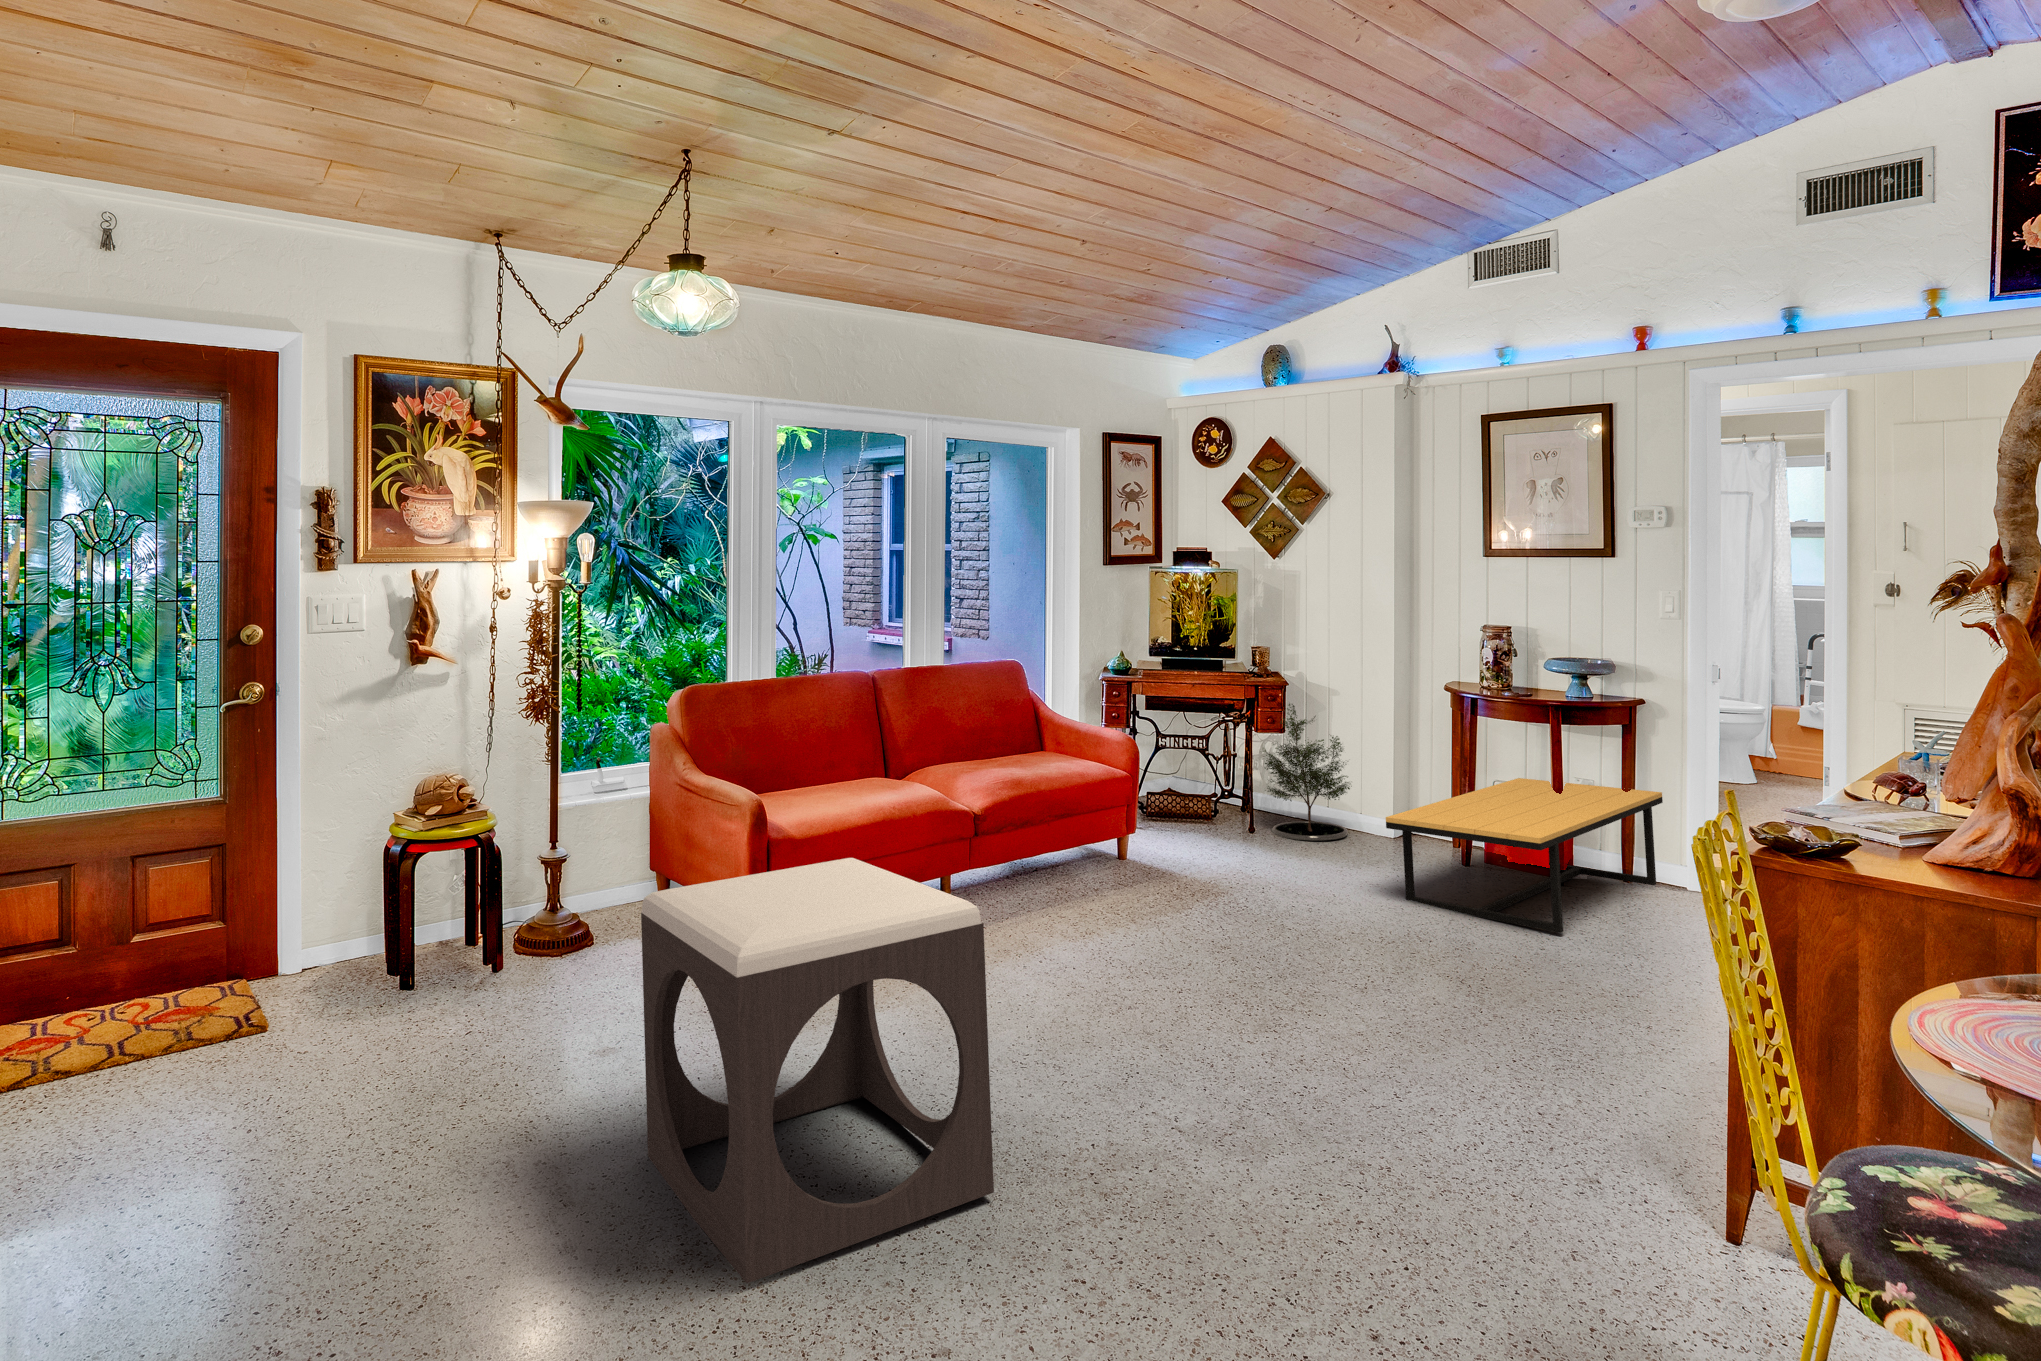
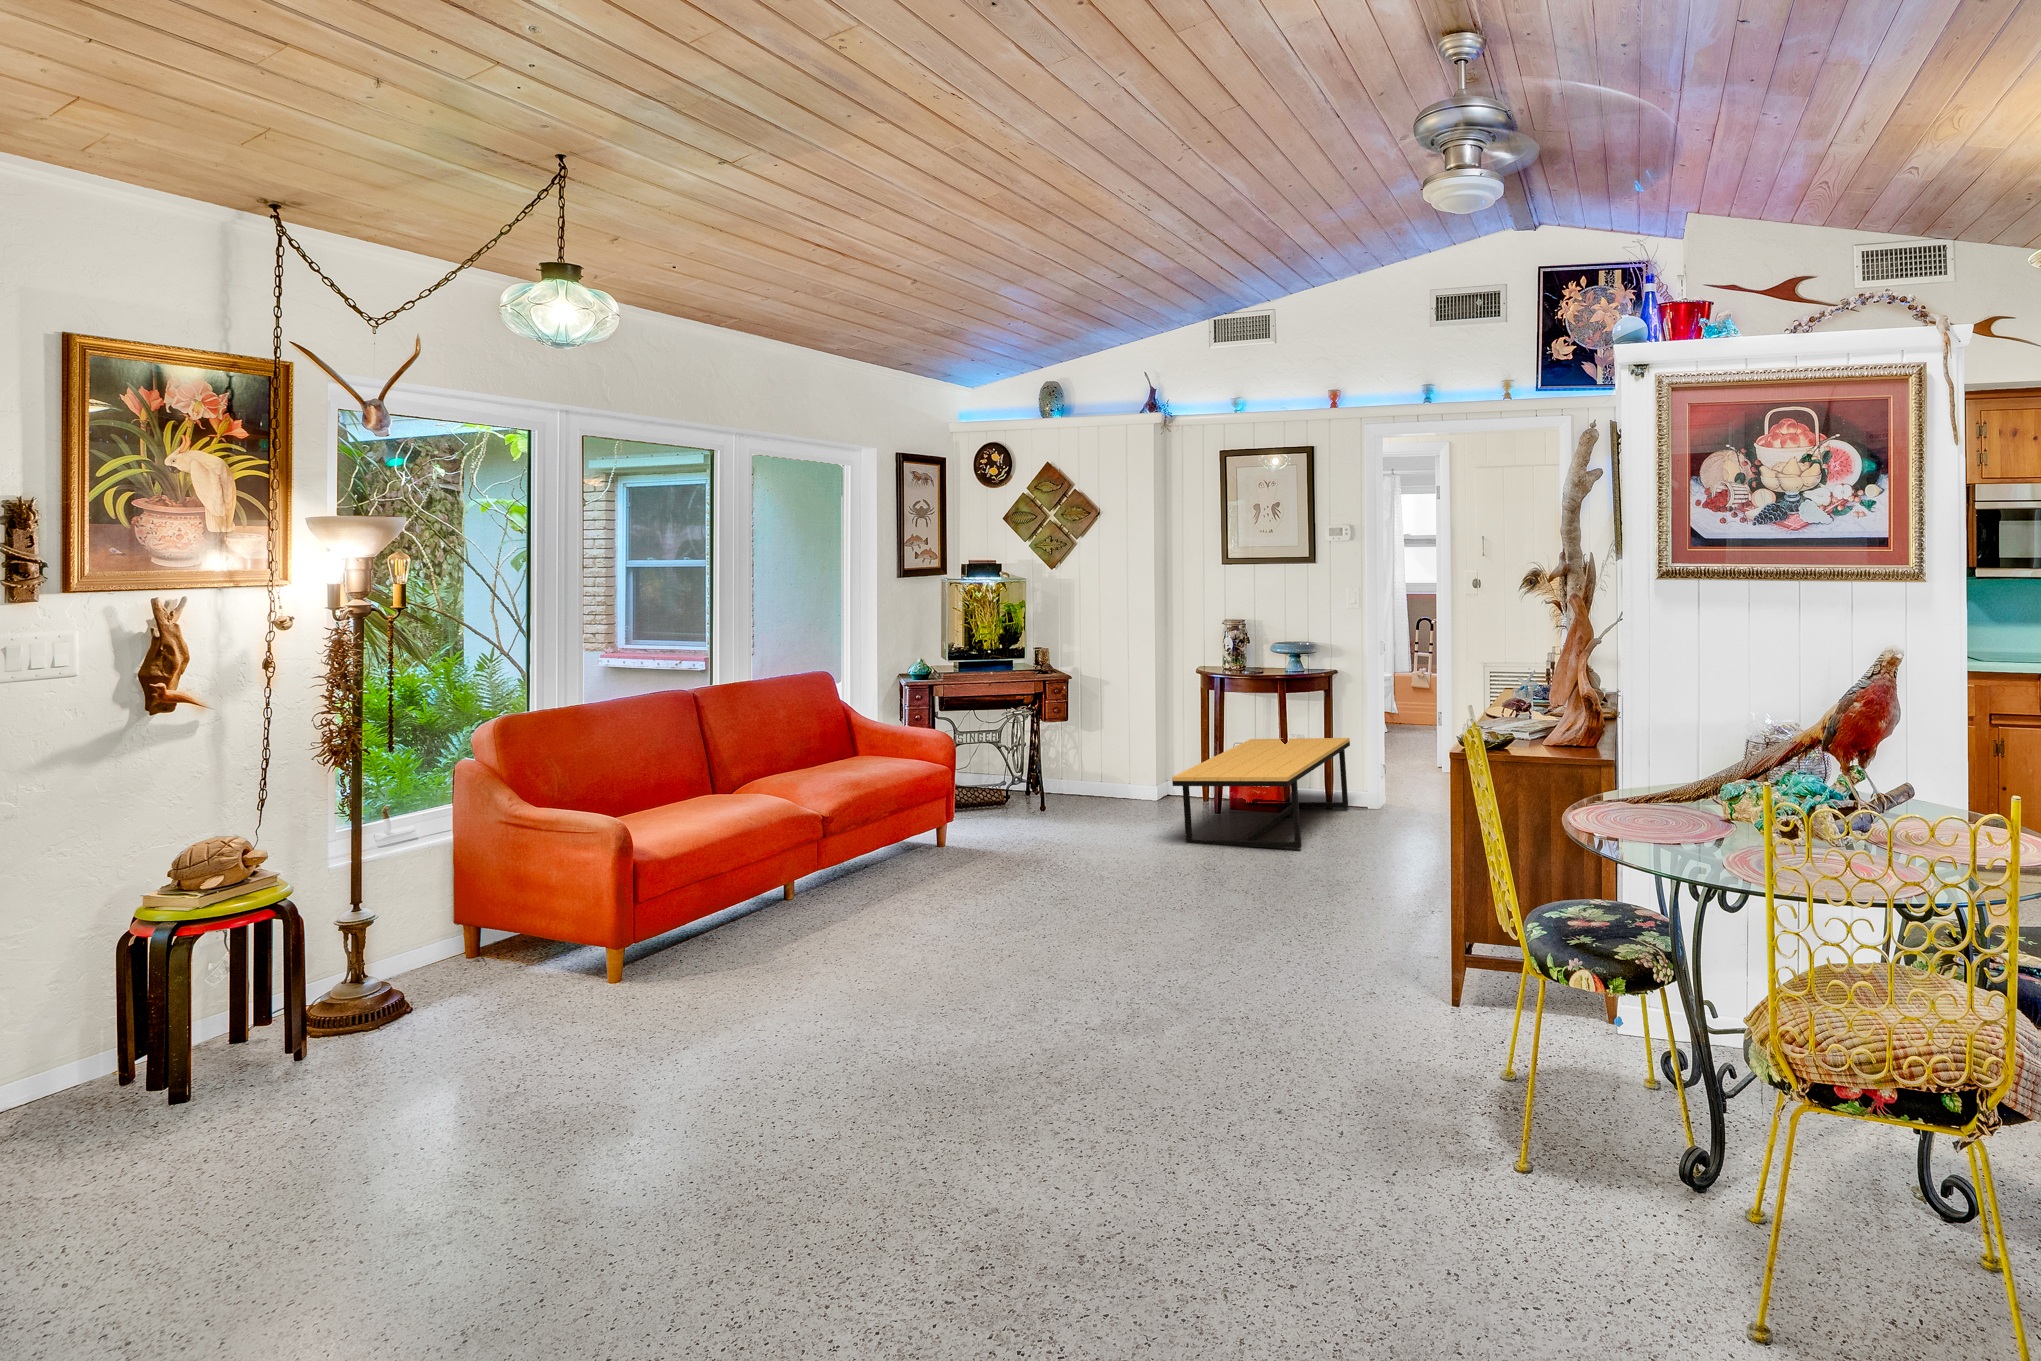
potted tree: present [1263,704,1350,841] -> none [1052,693,1126,811]
footstool: present [641,858,994,1283] -> none [608,849,972,1220]

